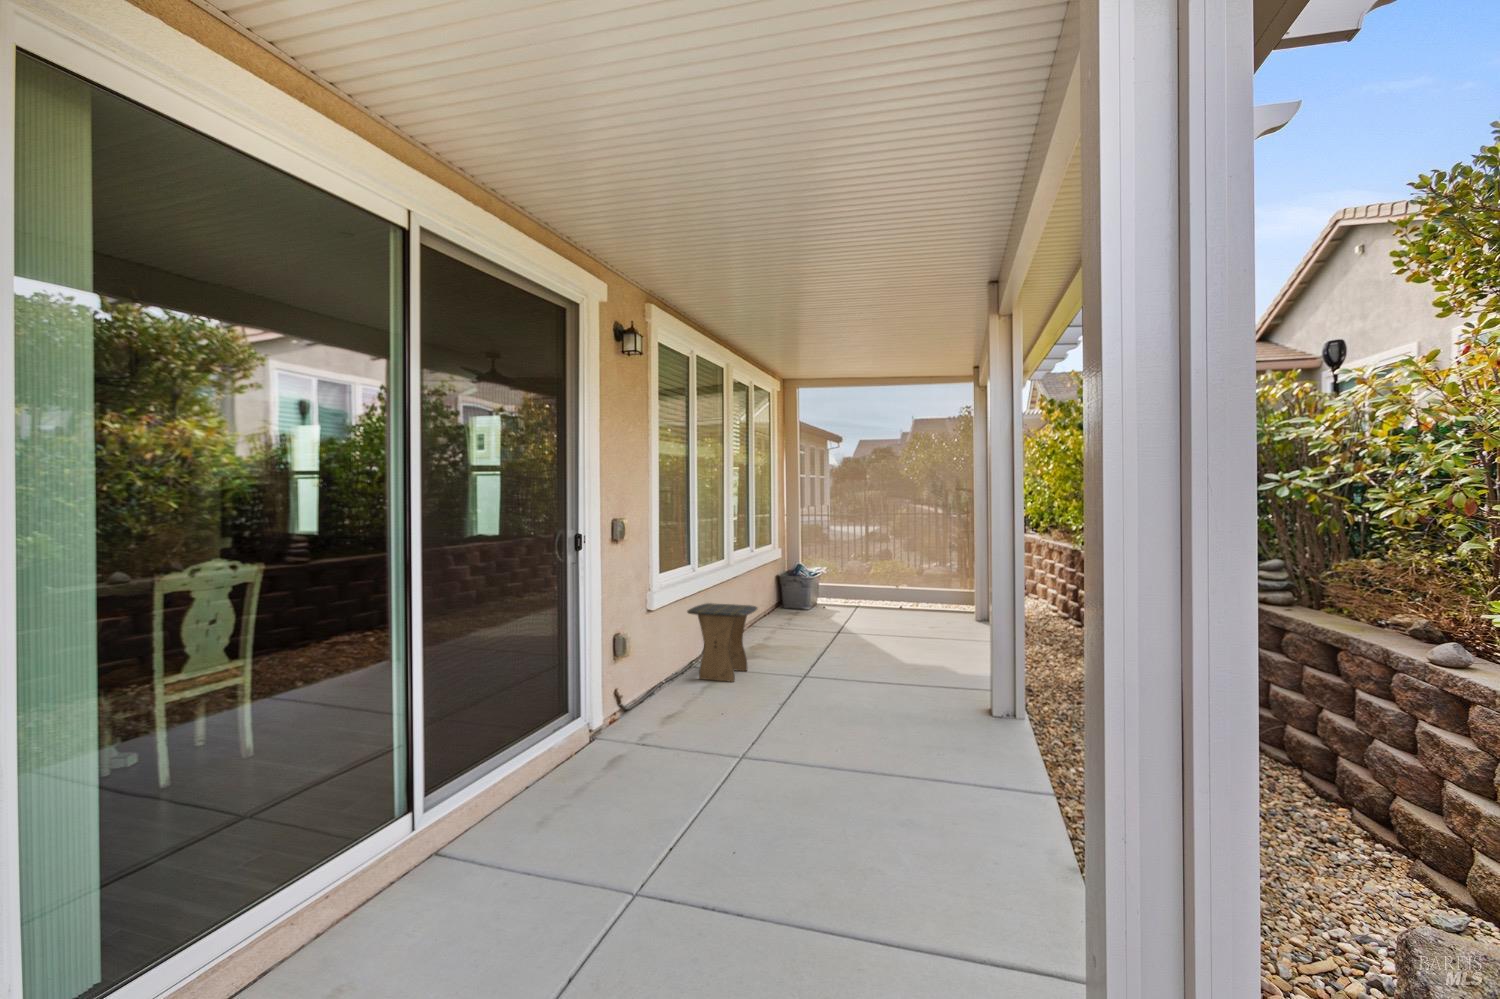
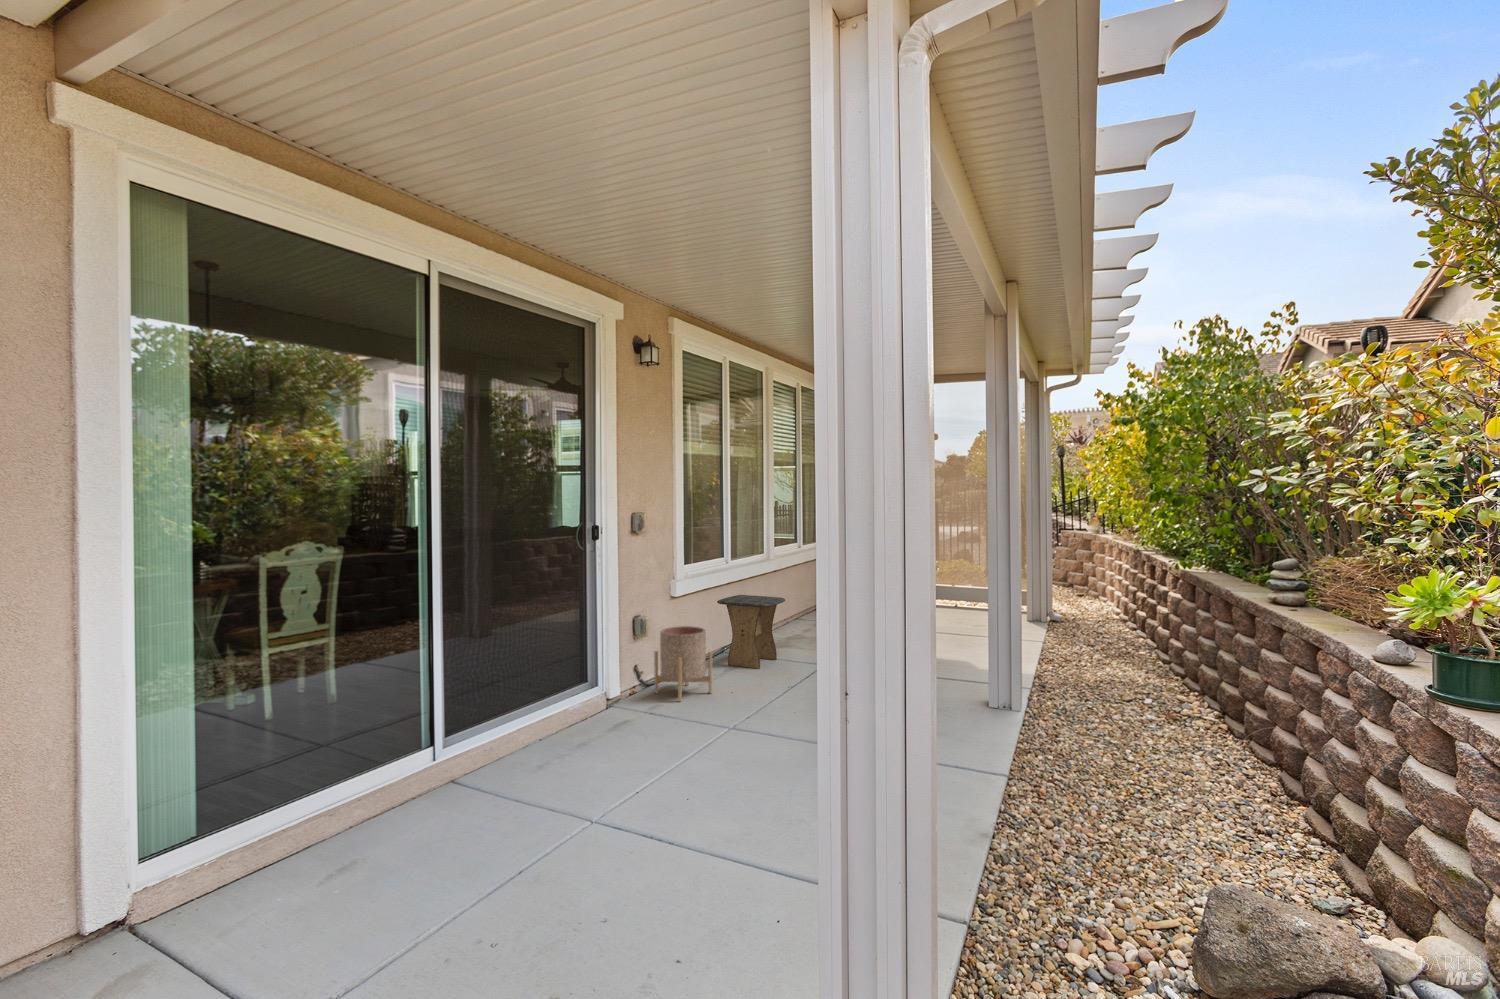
planter: none [633,640,697,724] -> present [654,626,712,701]

